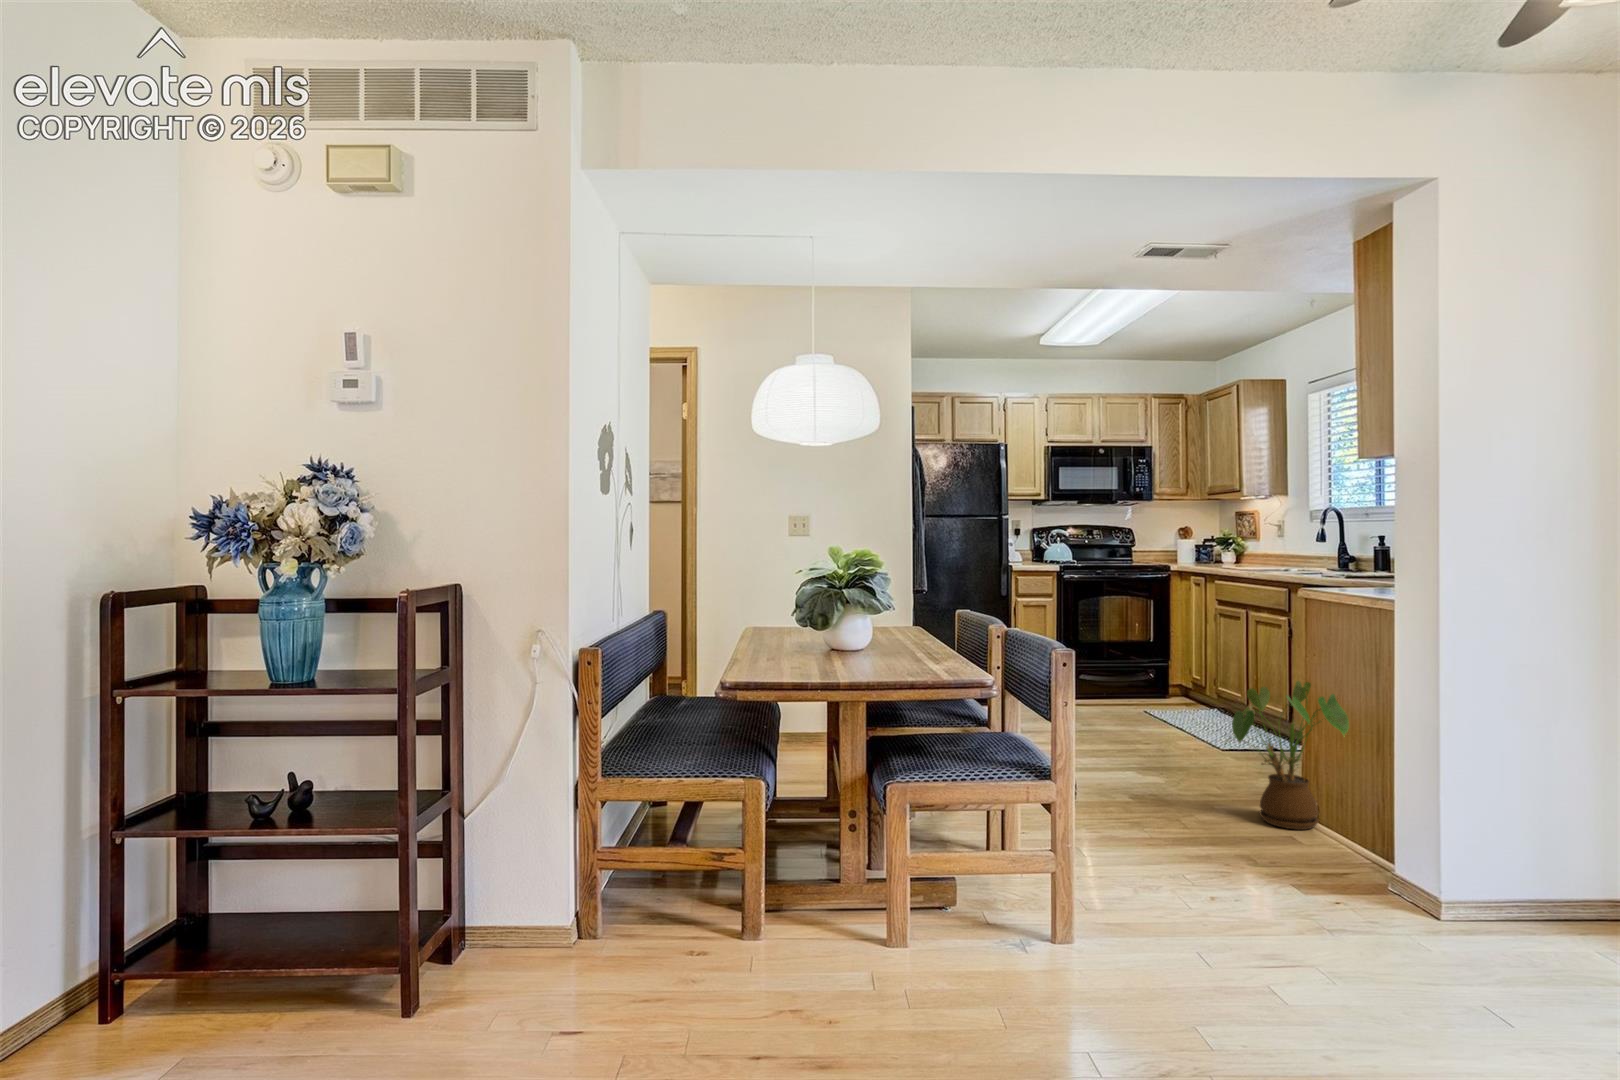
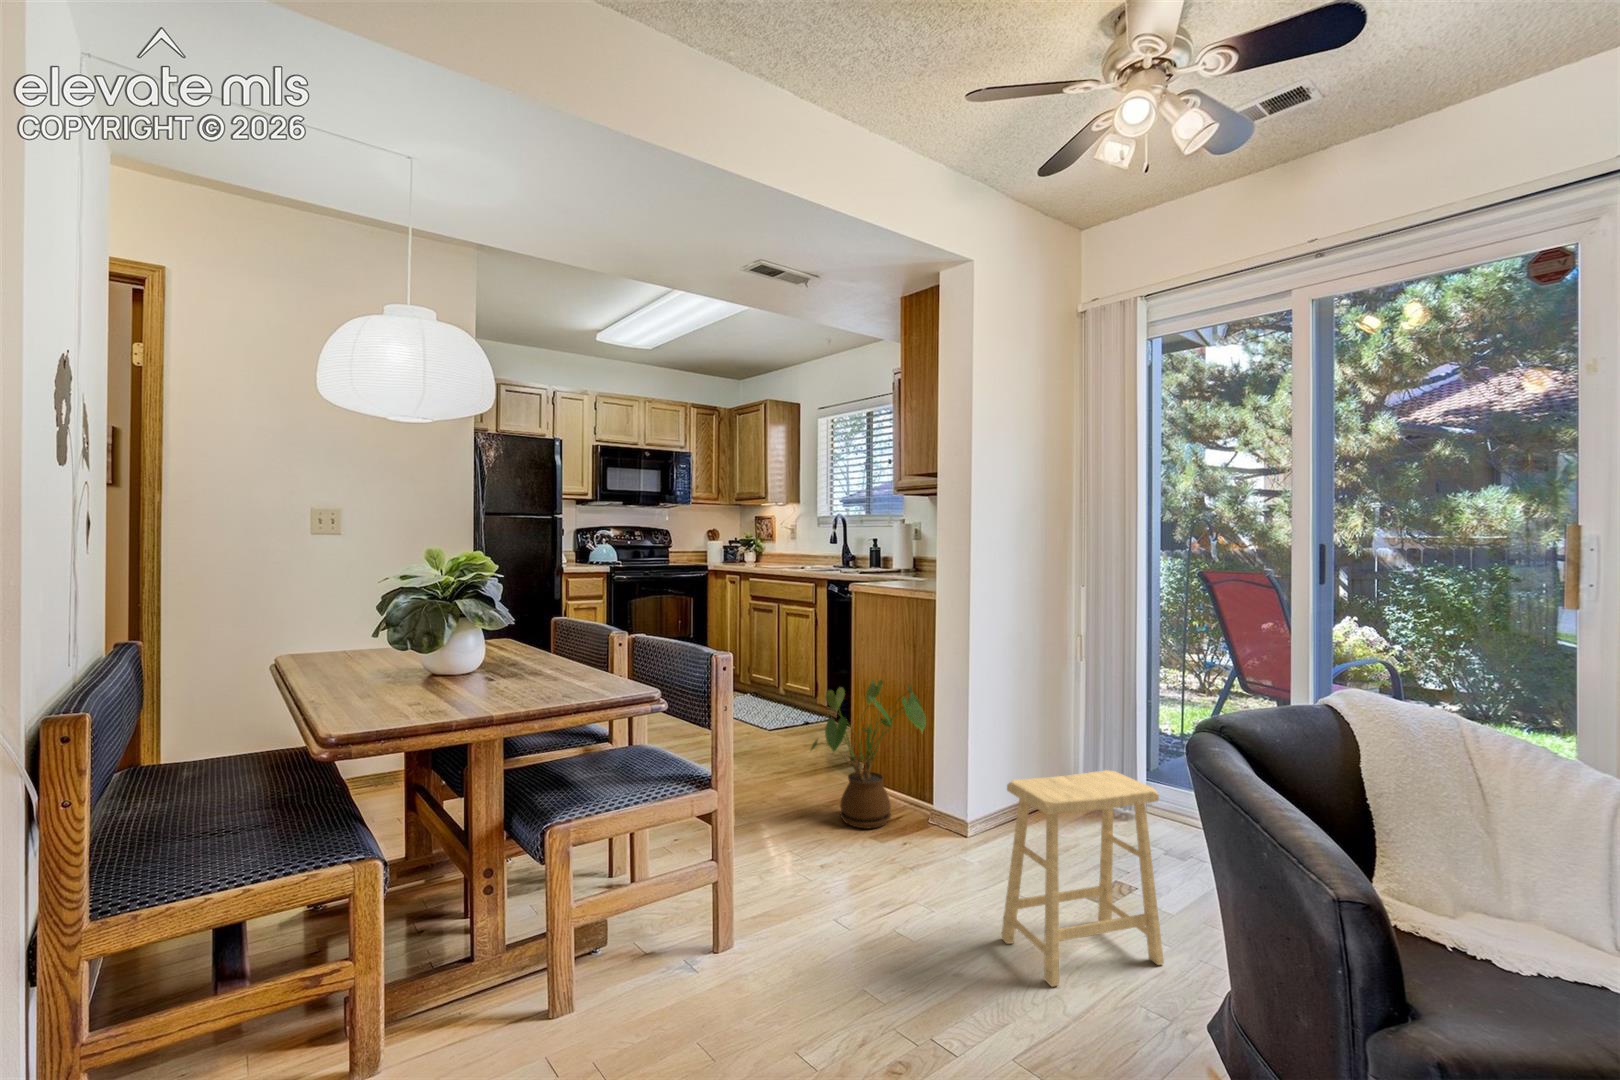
footstool: none [1378,768,1567,978] -> present [1001,770,1164,987]

